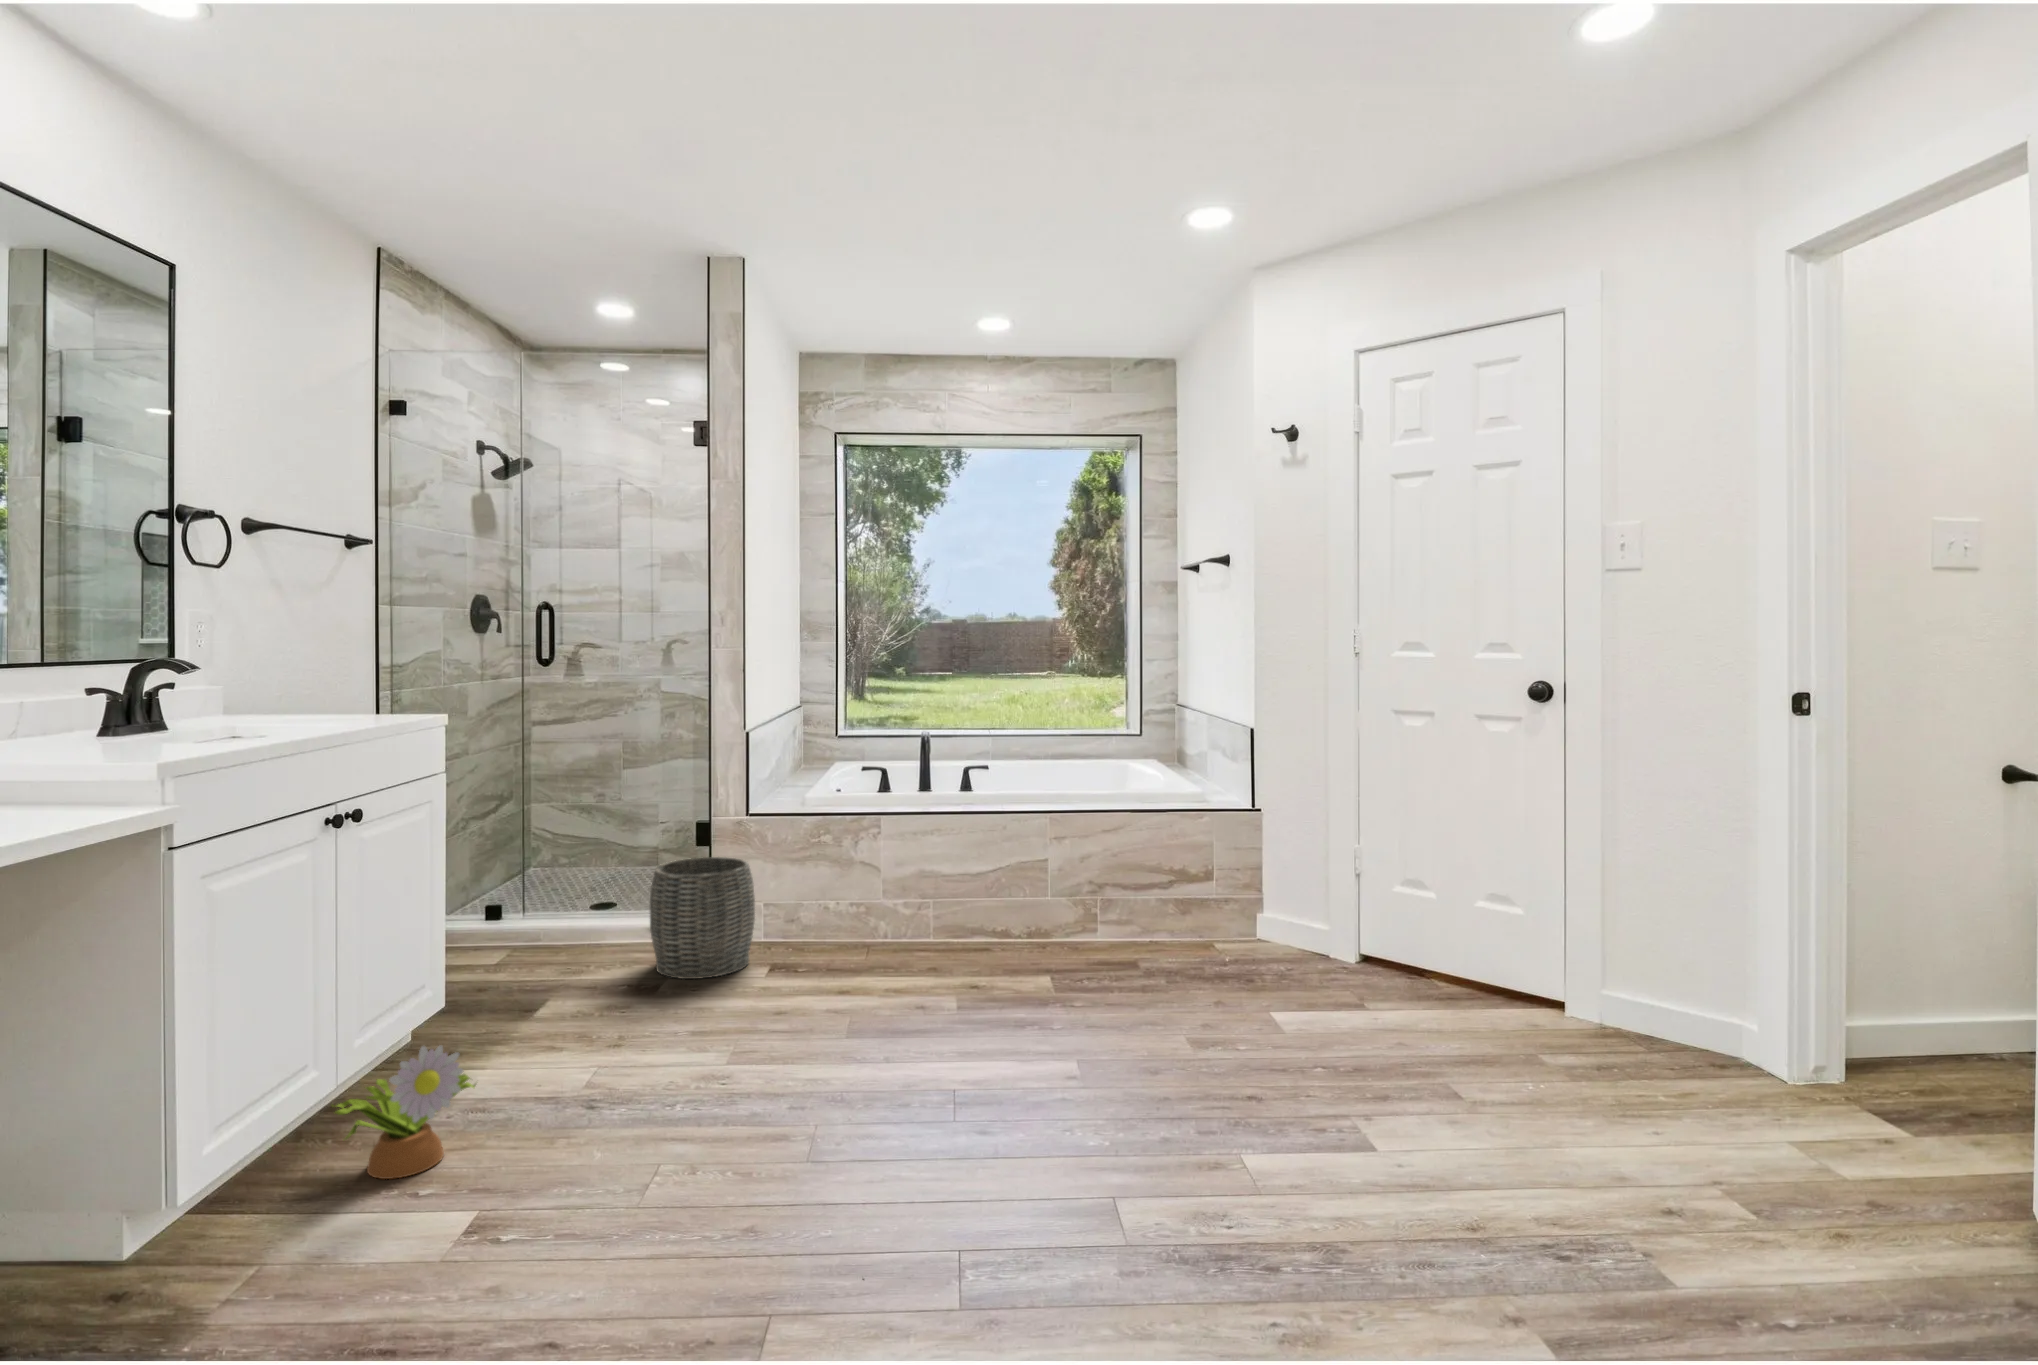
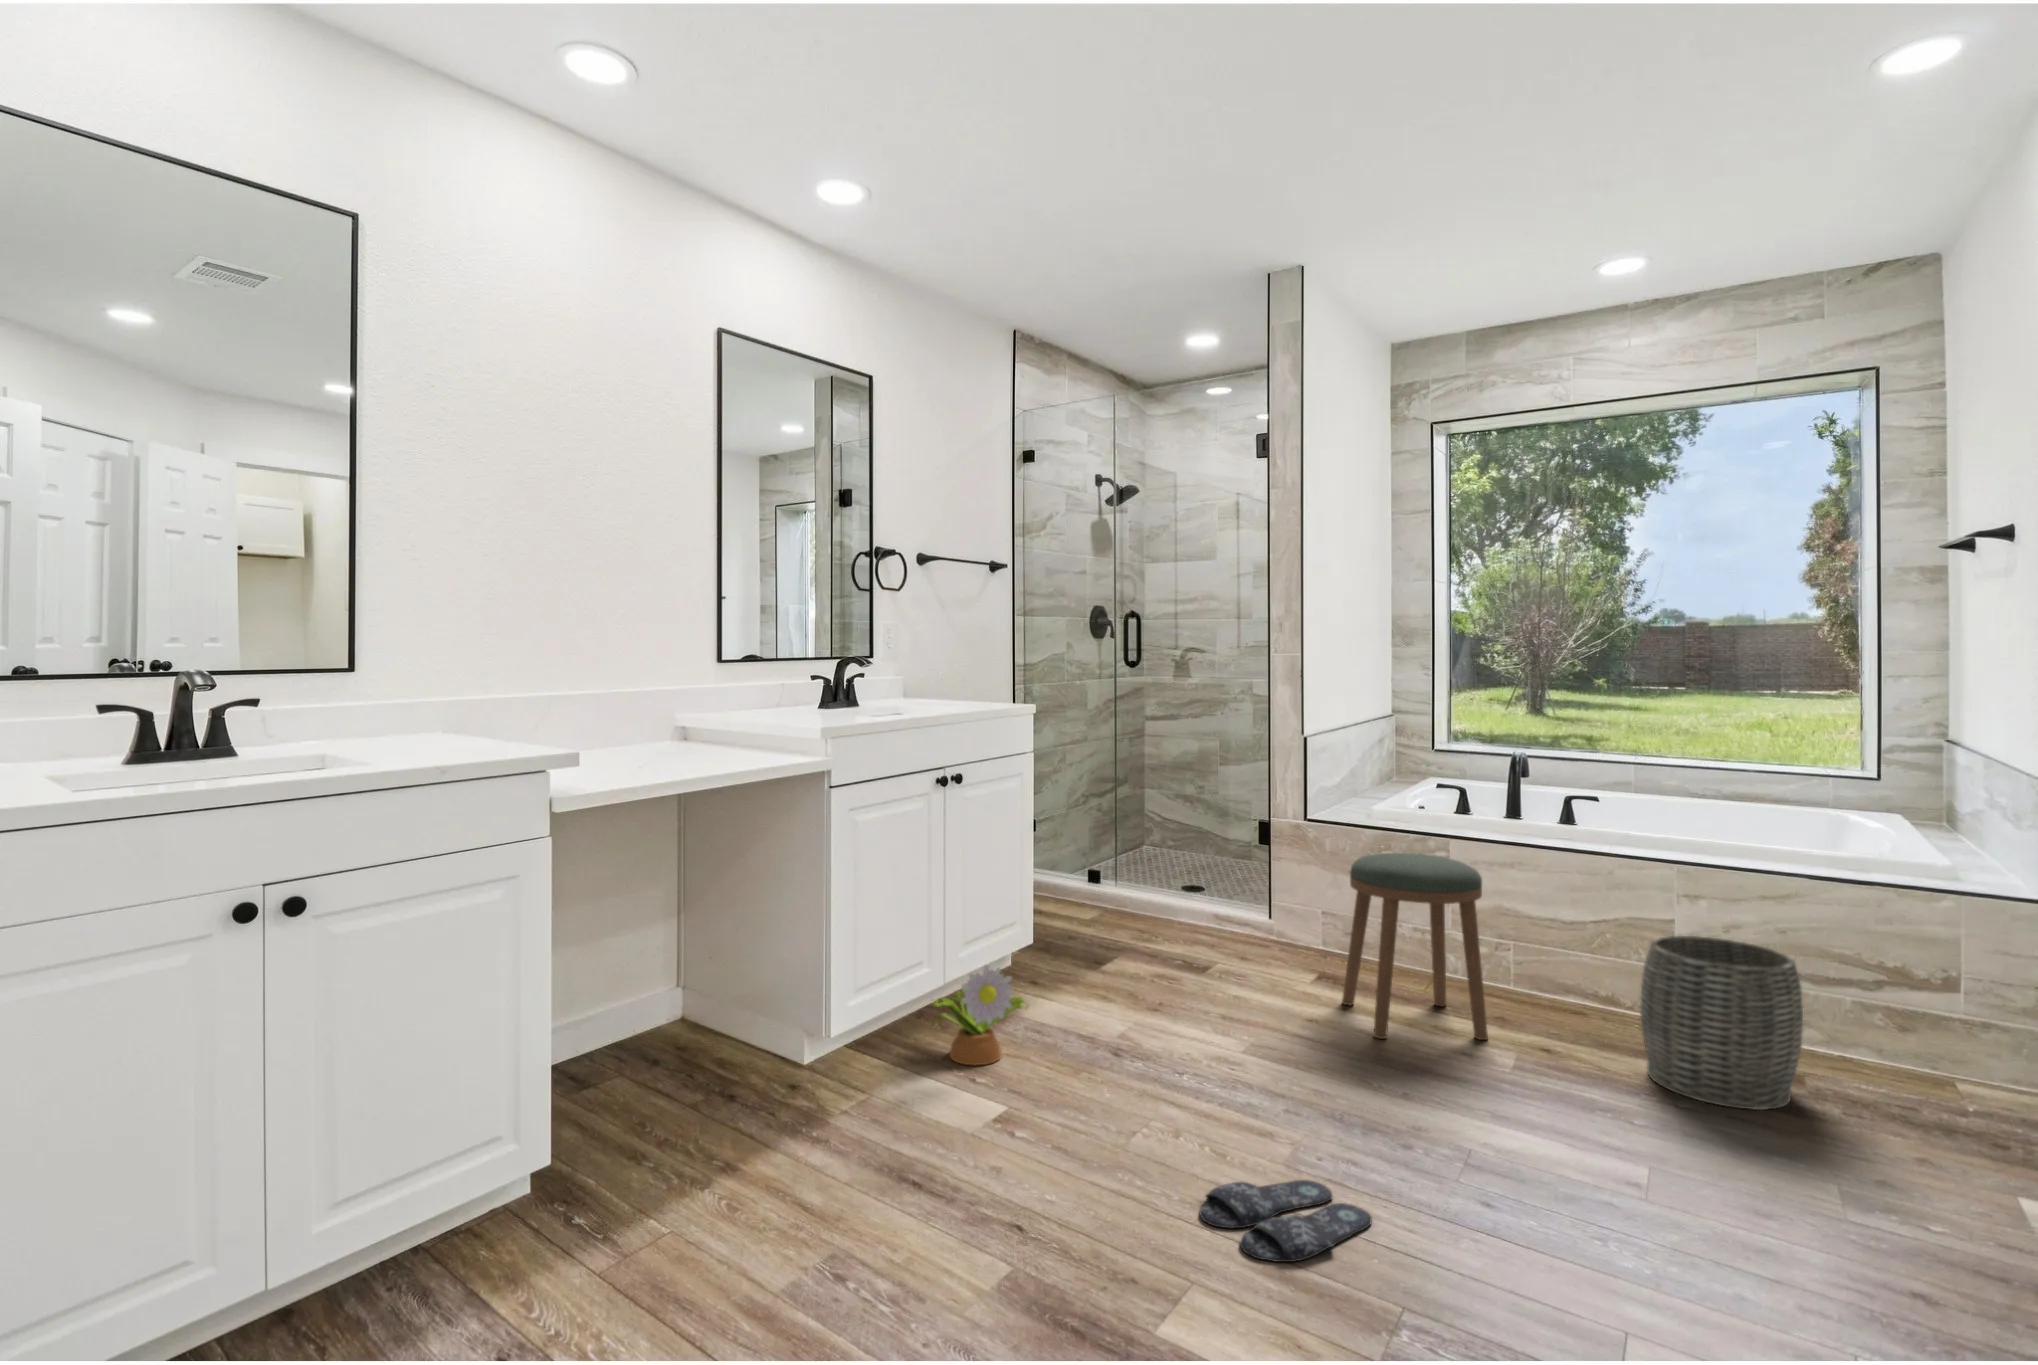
stool: none [810,839,949,1025] -> present [1342,853,1488,1040]
woven basket: present [650,857,755,979] -> present [1640,936,1803,1110]
slippers: none [758,1192,926,1298] -> present [1200,1180,1372,1262]

